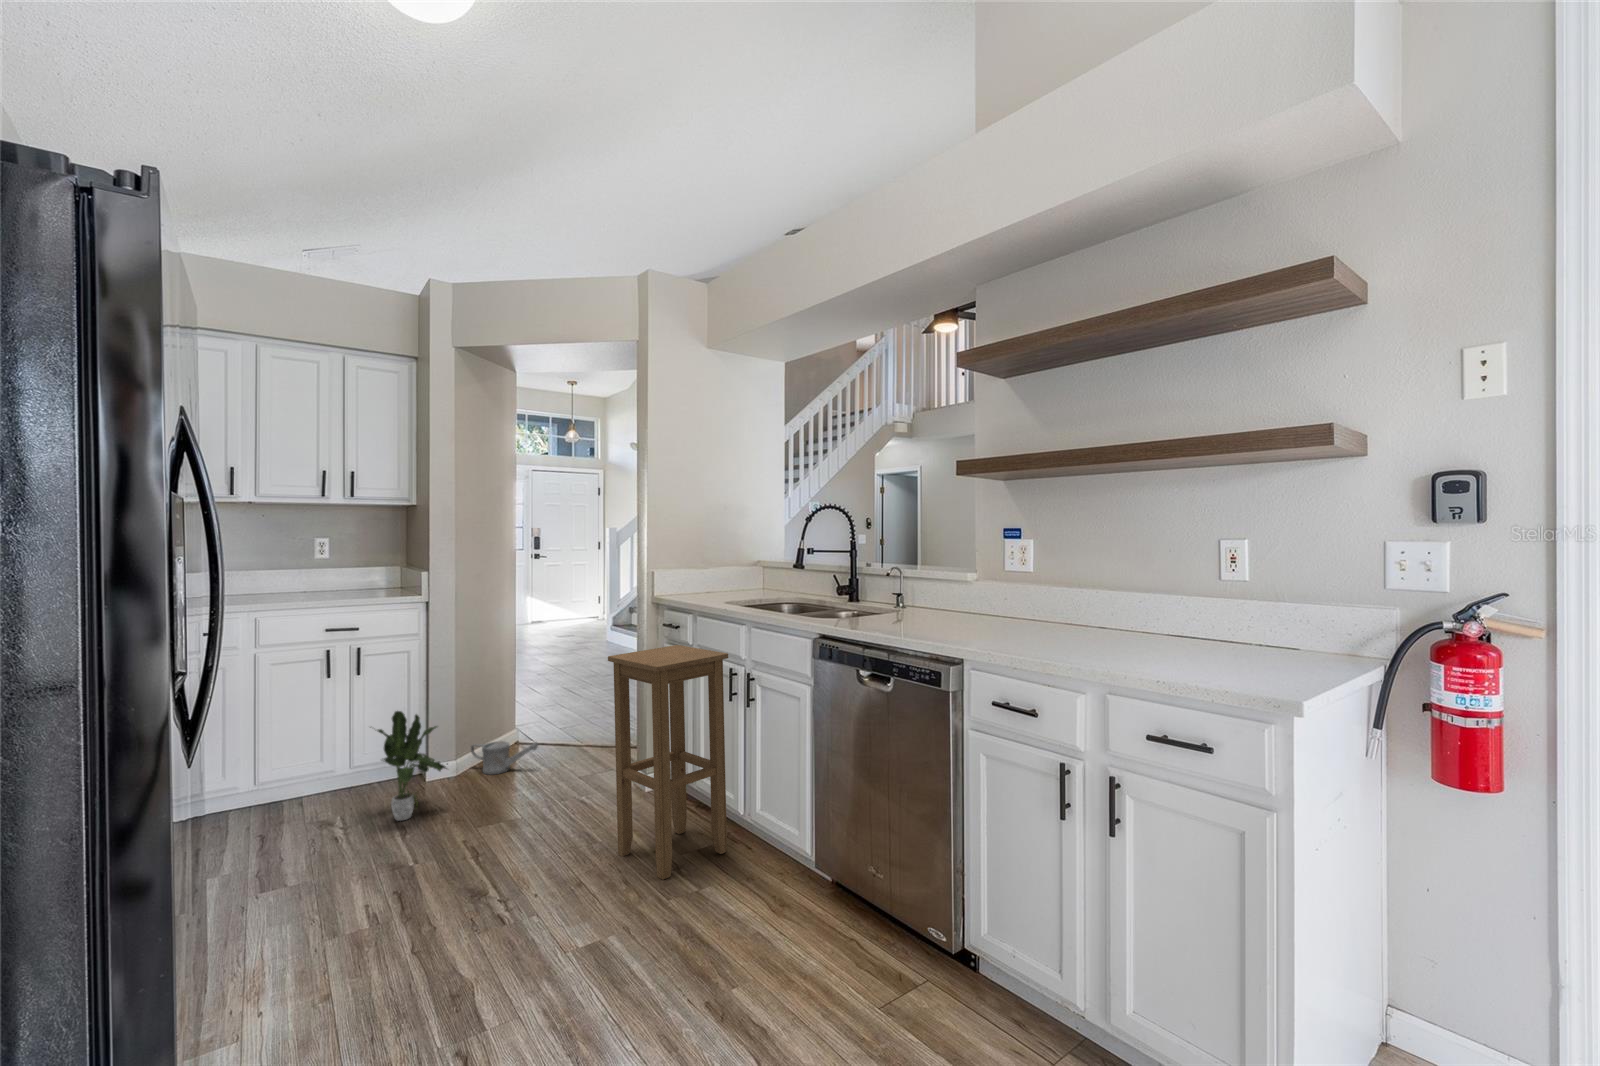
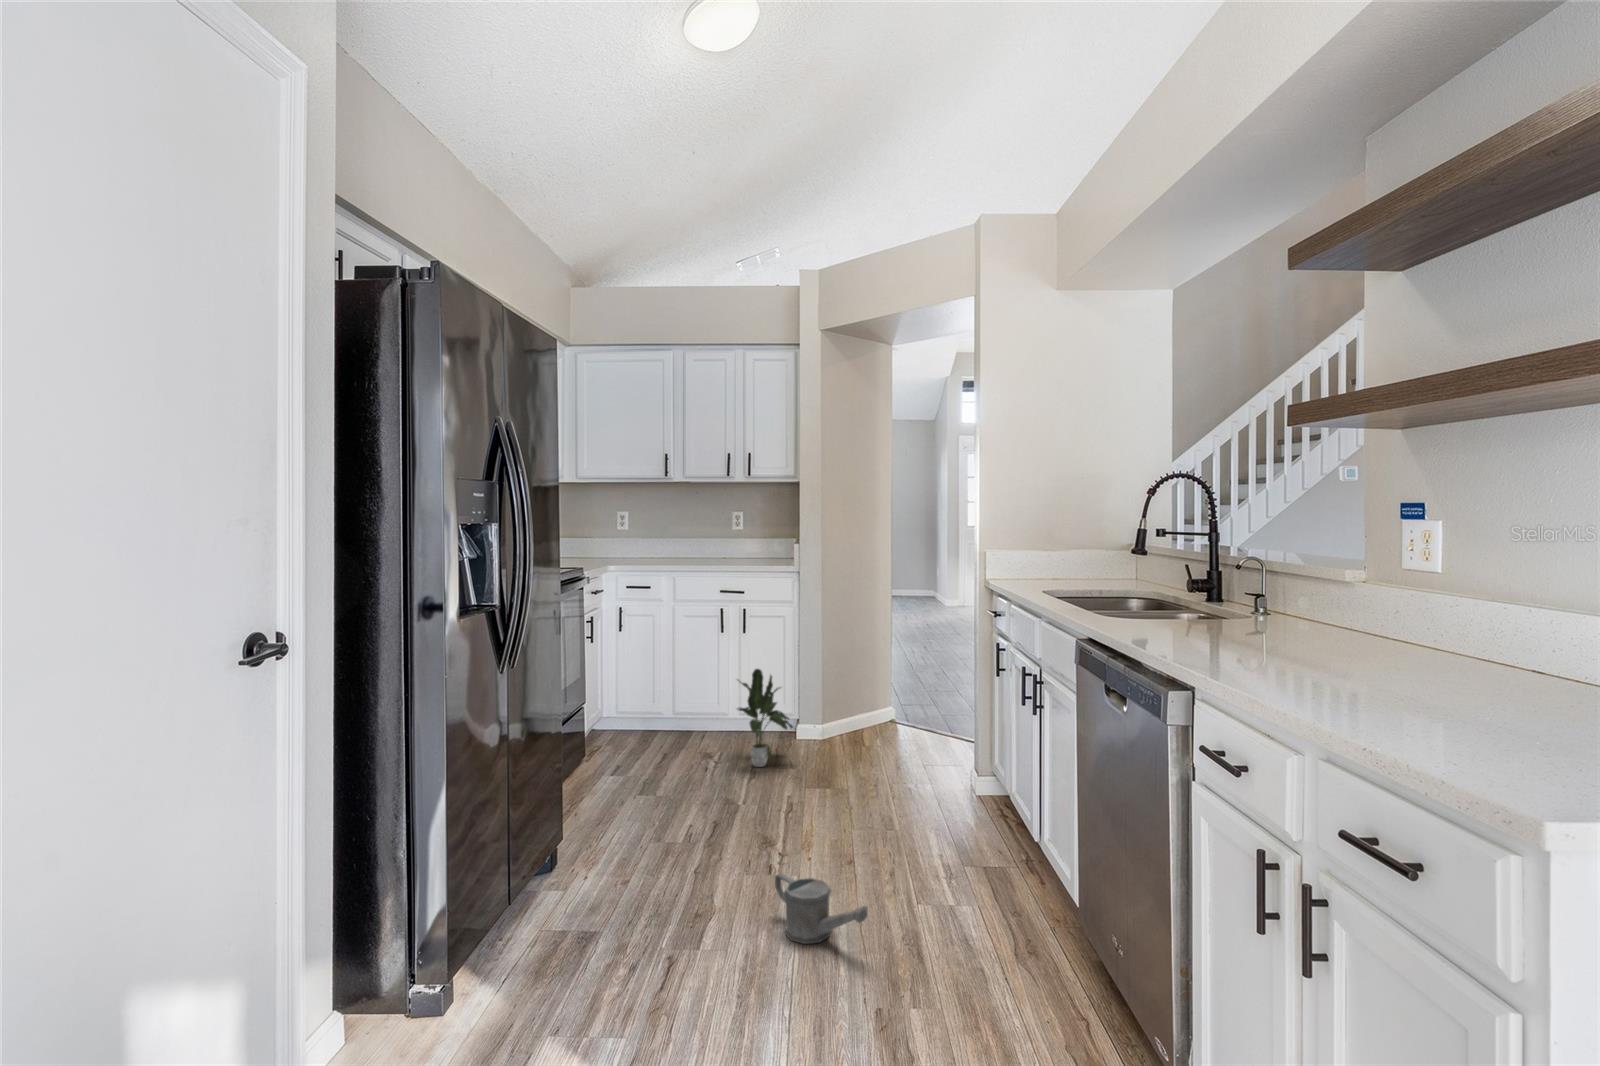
stool: present [608,645,728,880] -> none [897,635,1017,882]
watering can: present [471,741,538,775] -> present [775,874,868,944]

